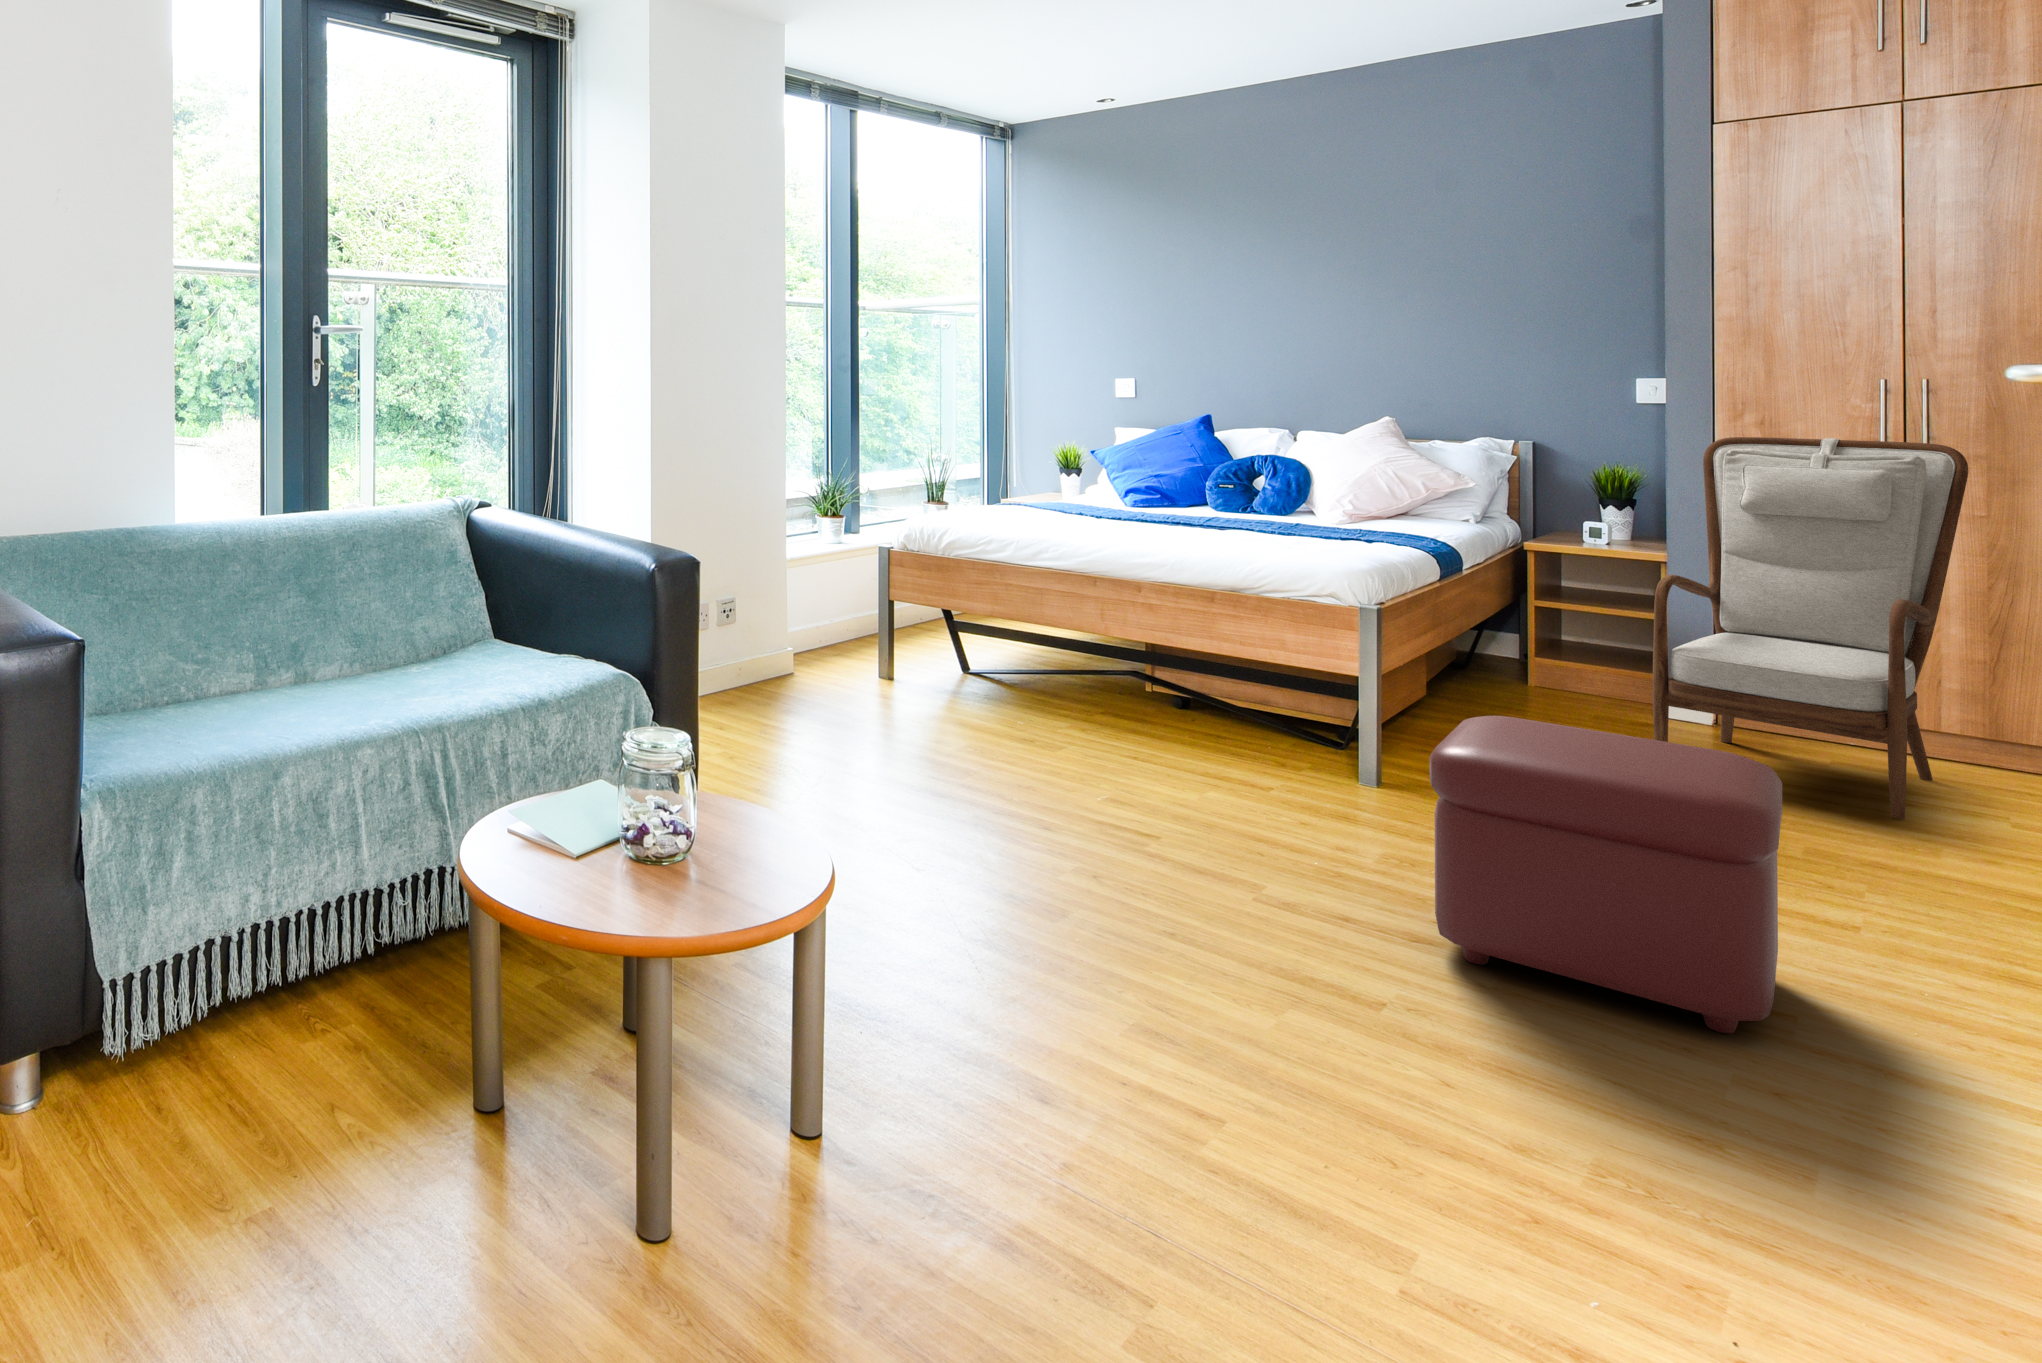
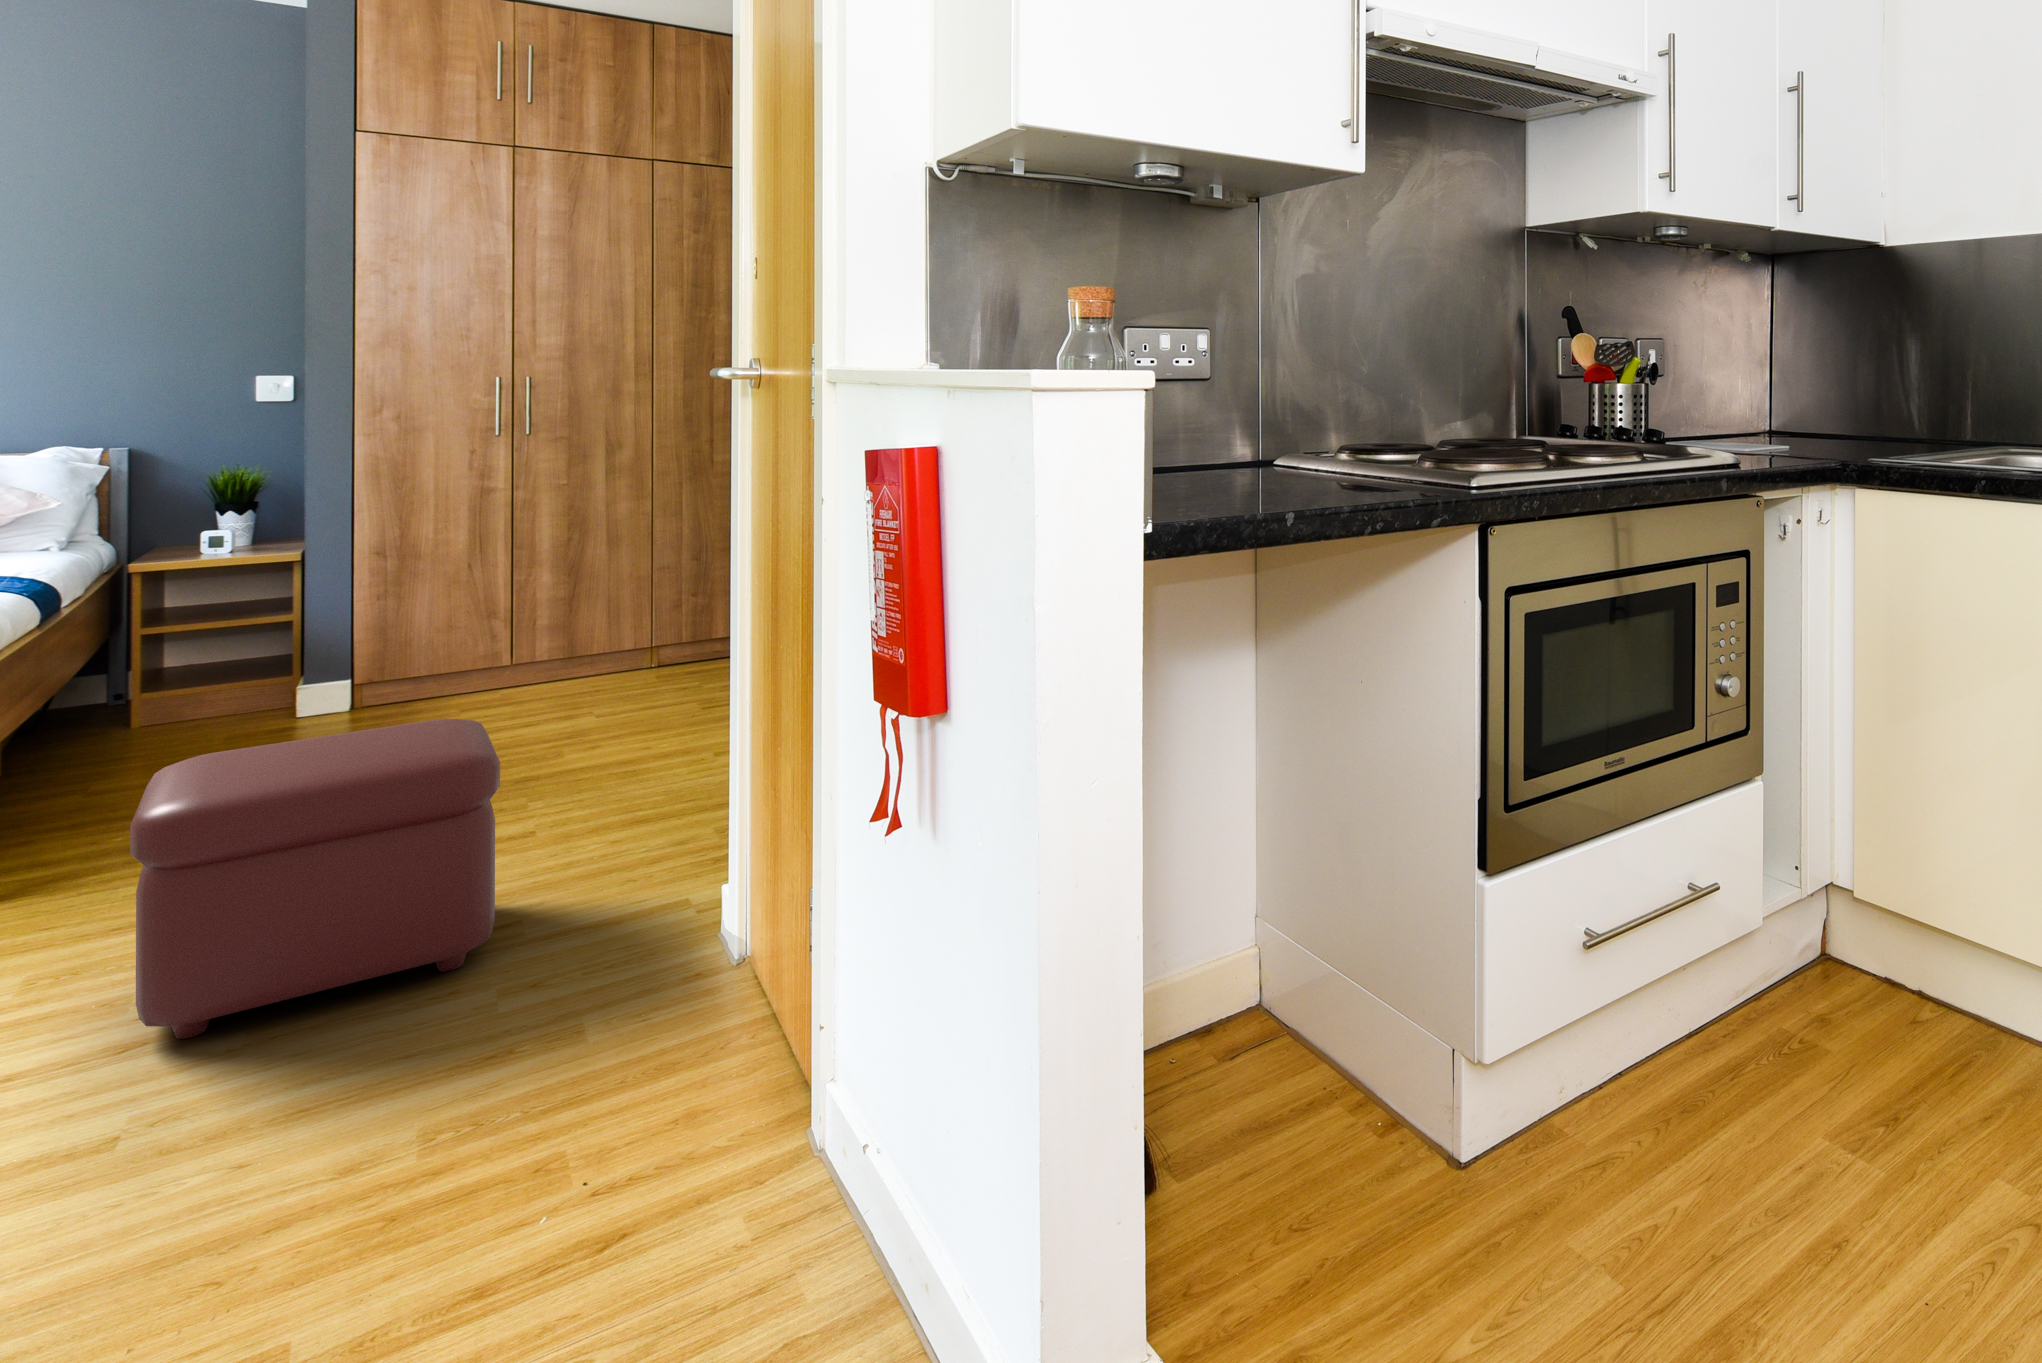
armchair: present [1653,437,1968,819] -> none [306,428,556,768]

